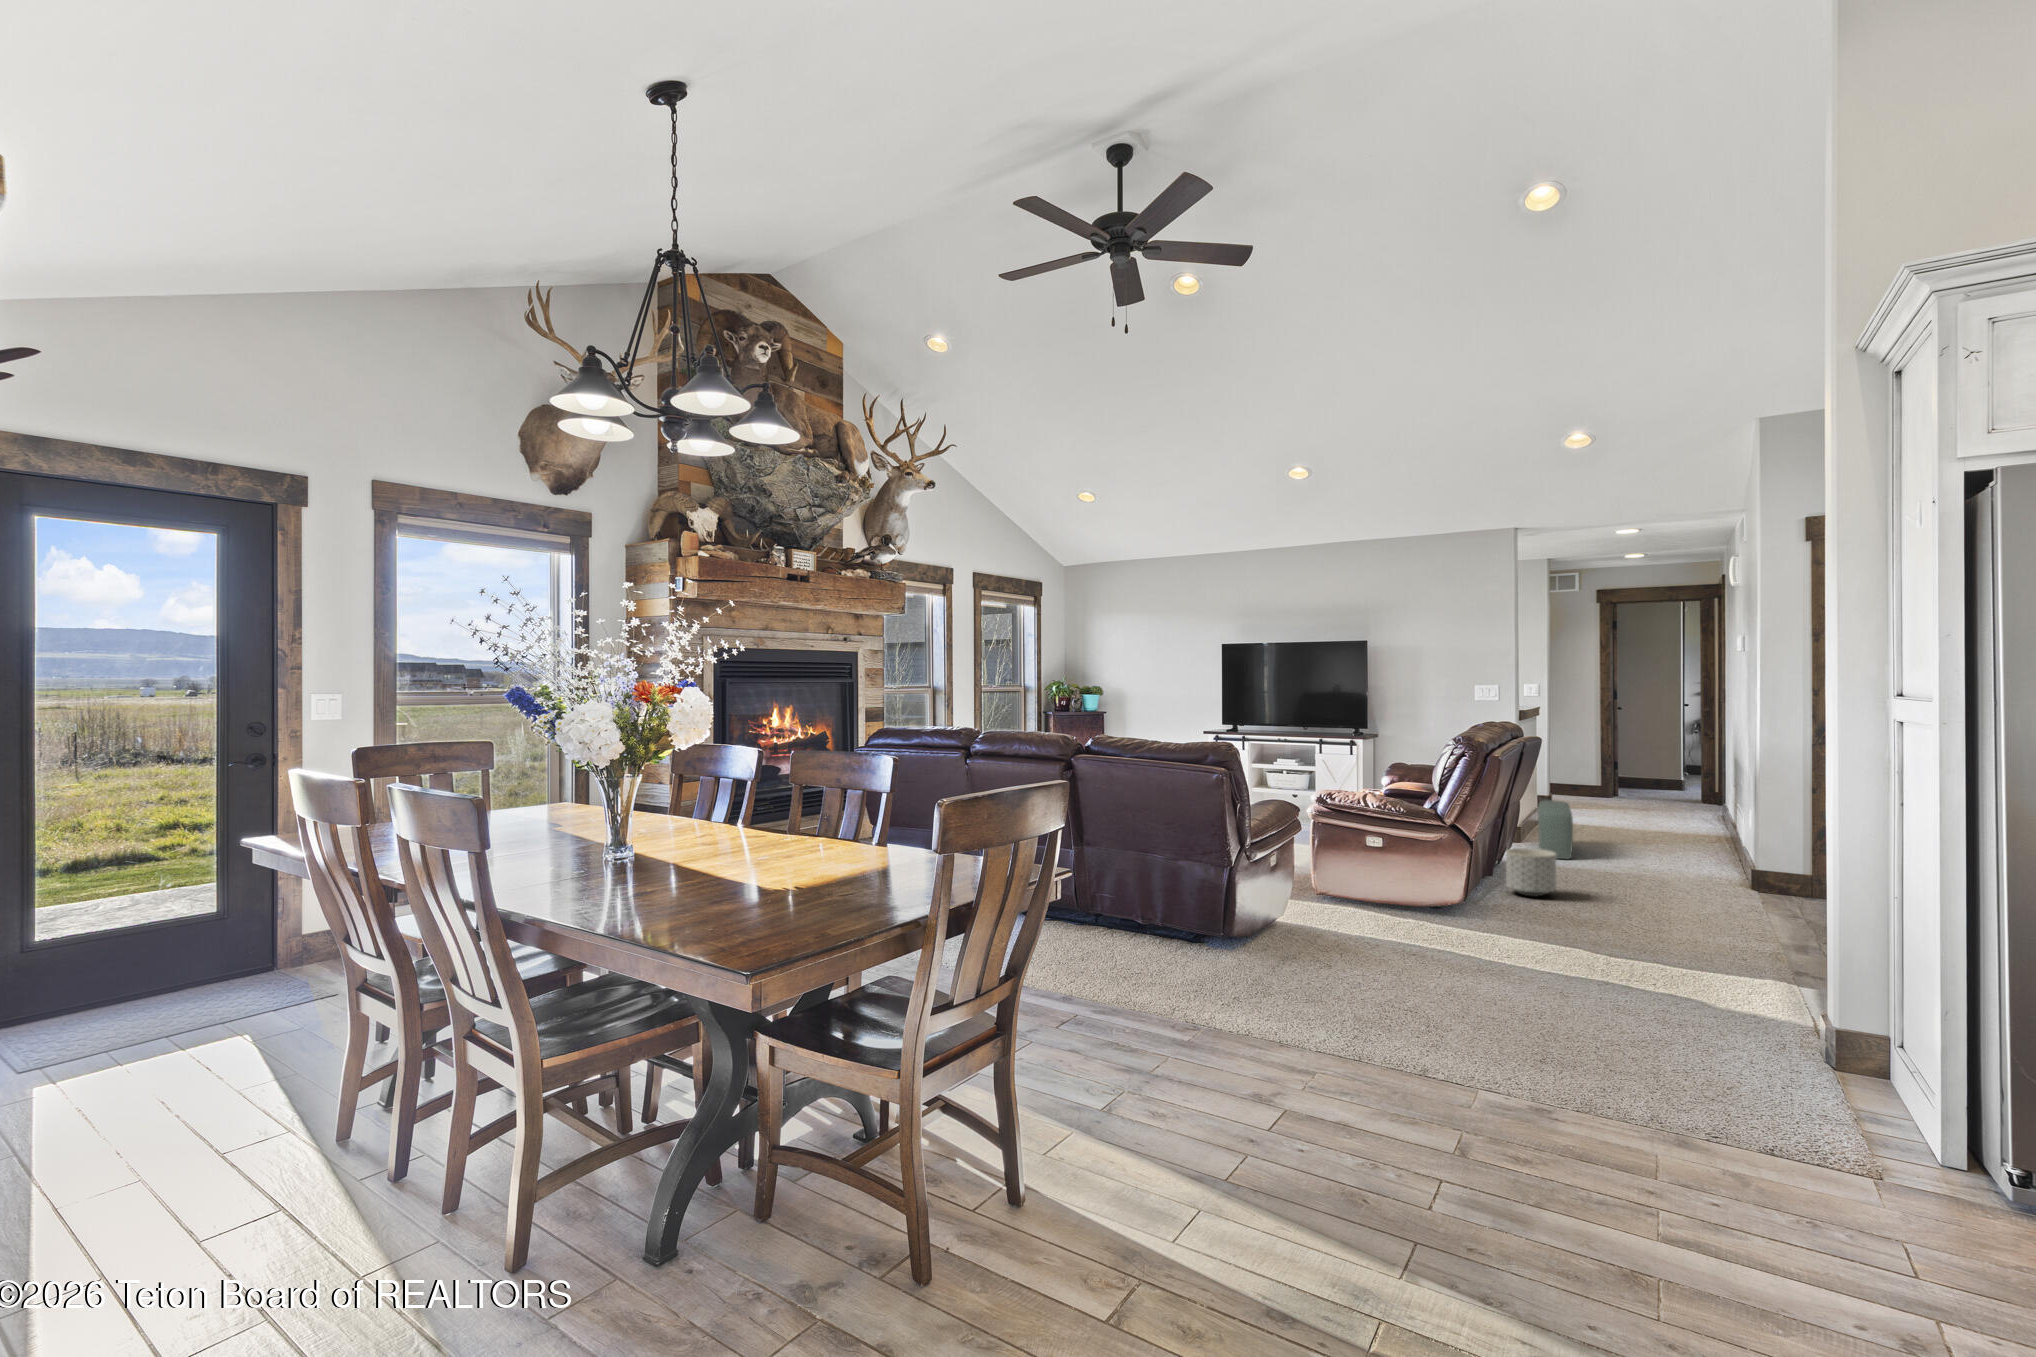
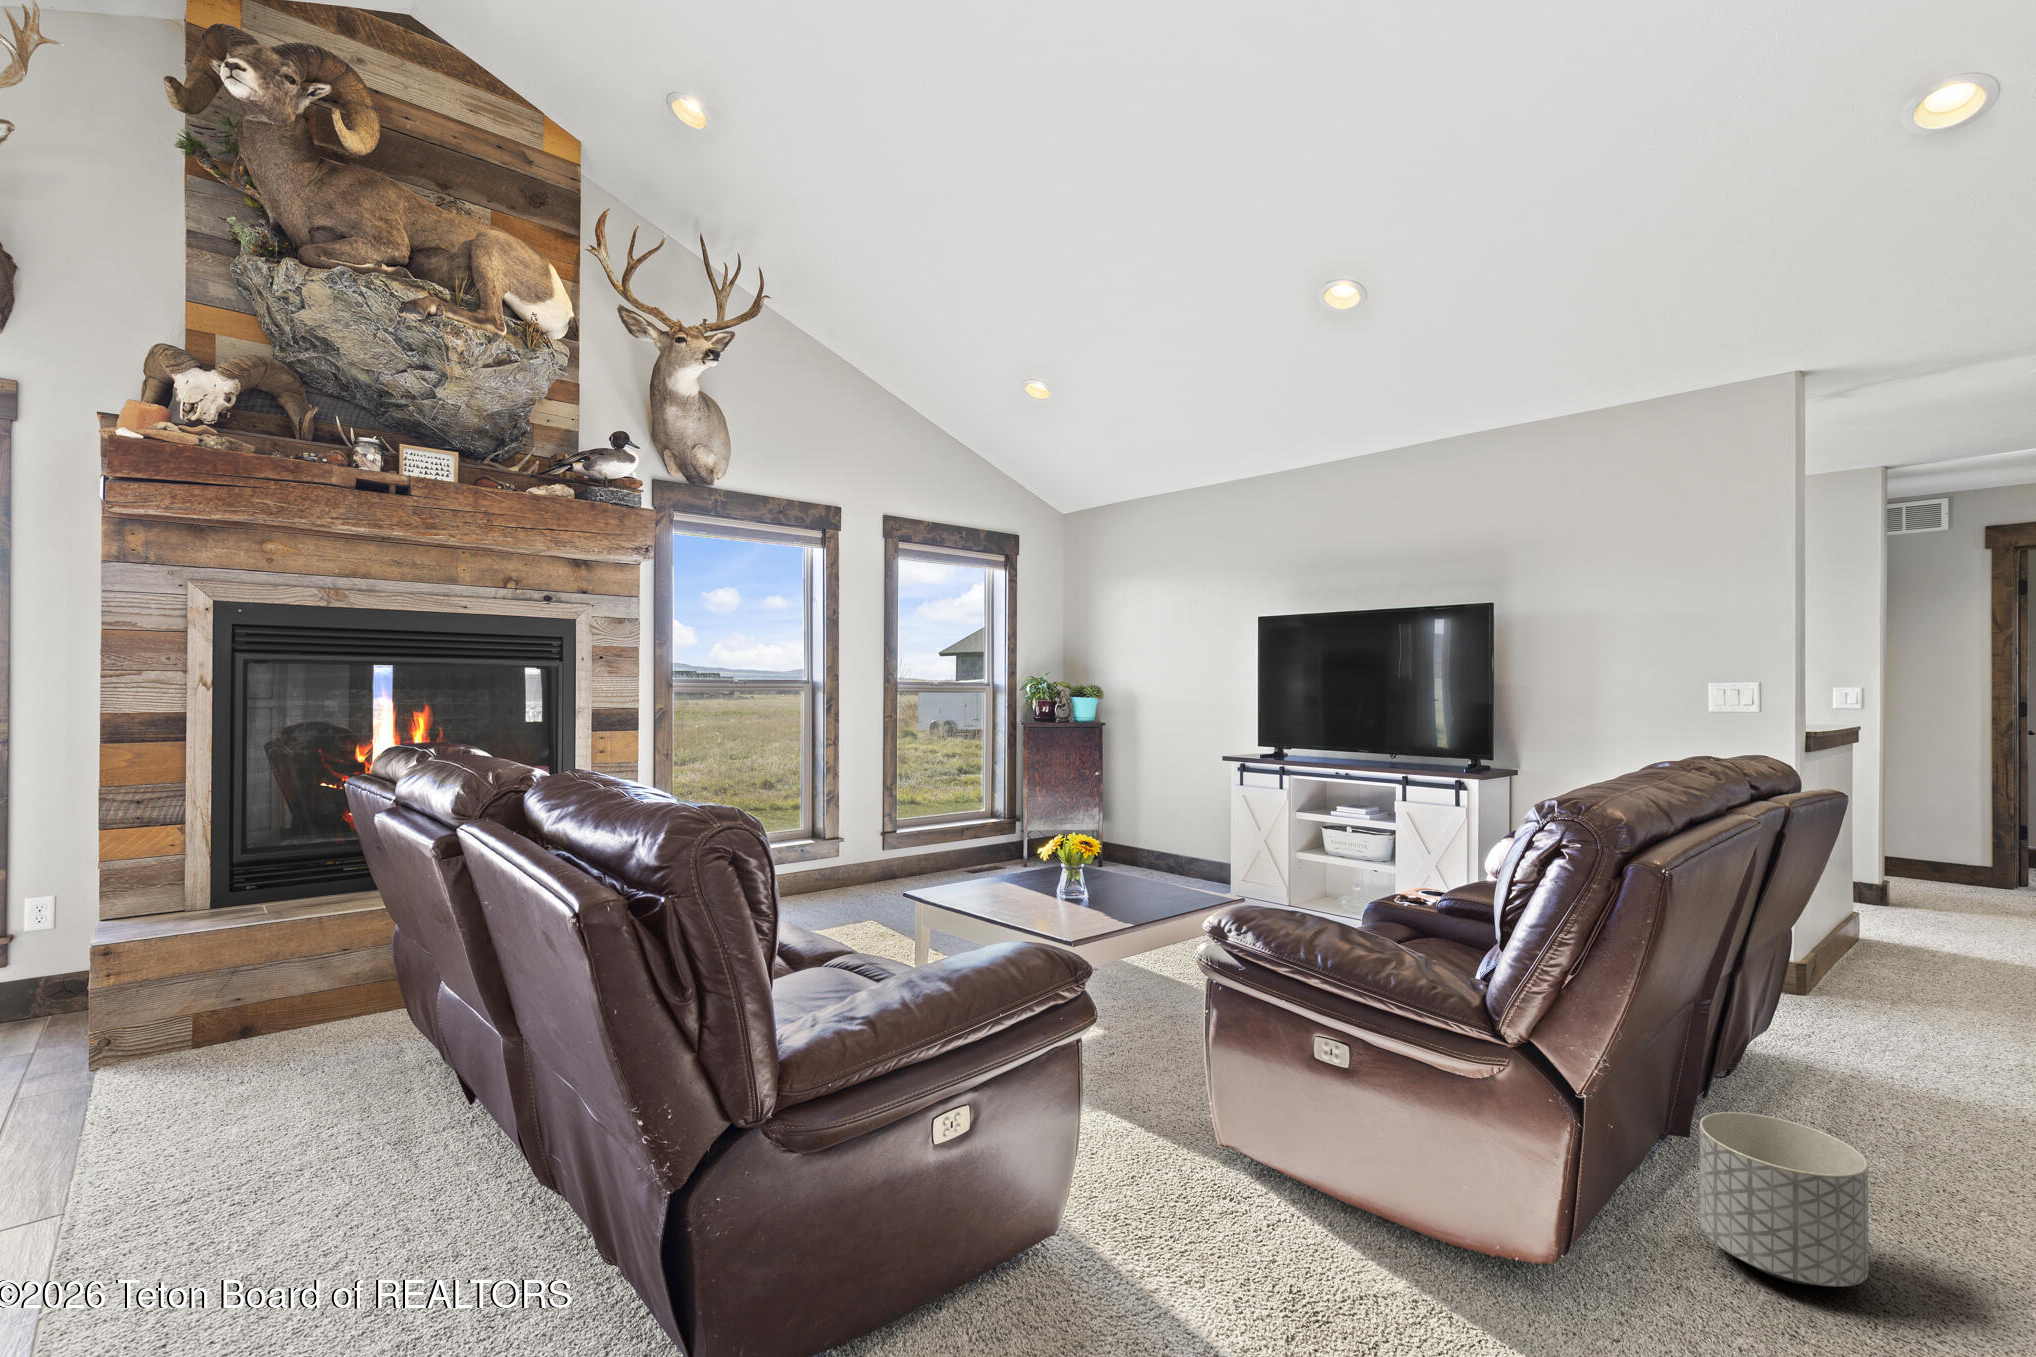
pouf: present [1538,800,1573,859] -> none [1838,929,1931,1091]

